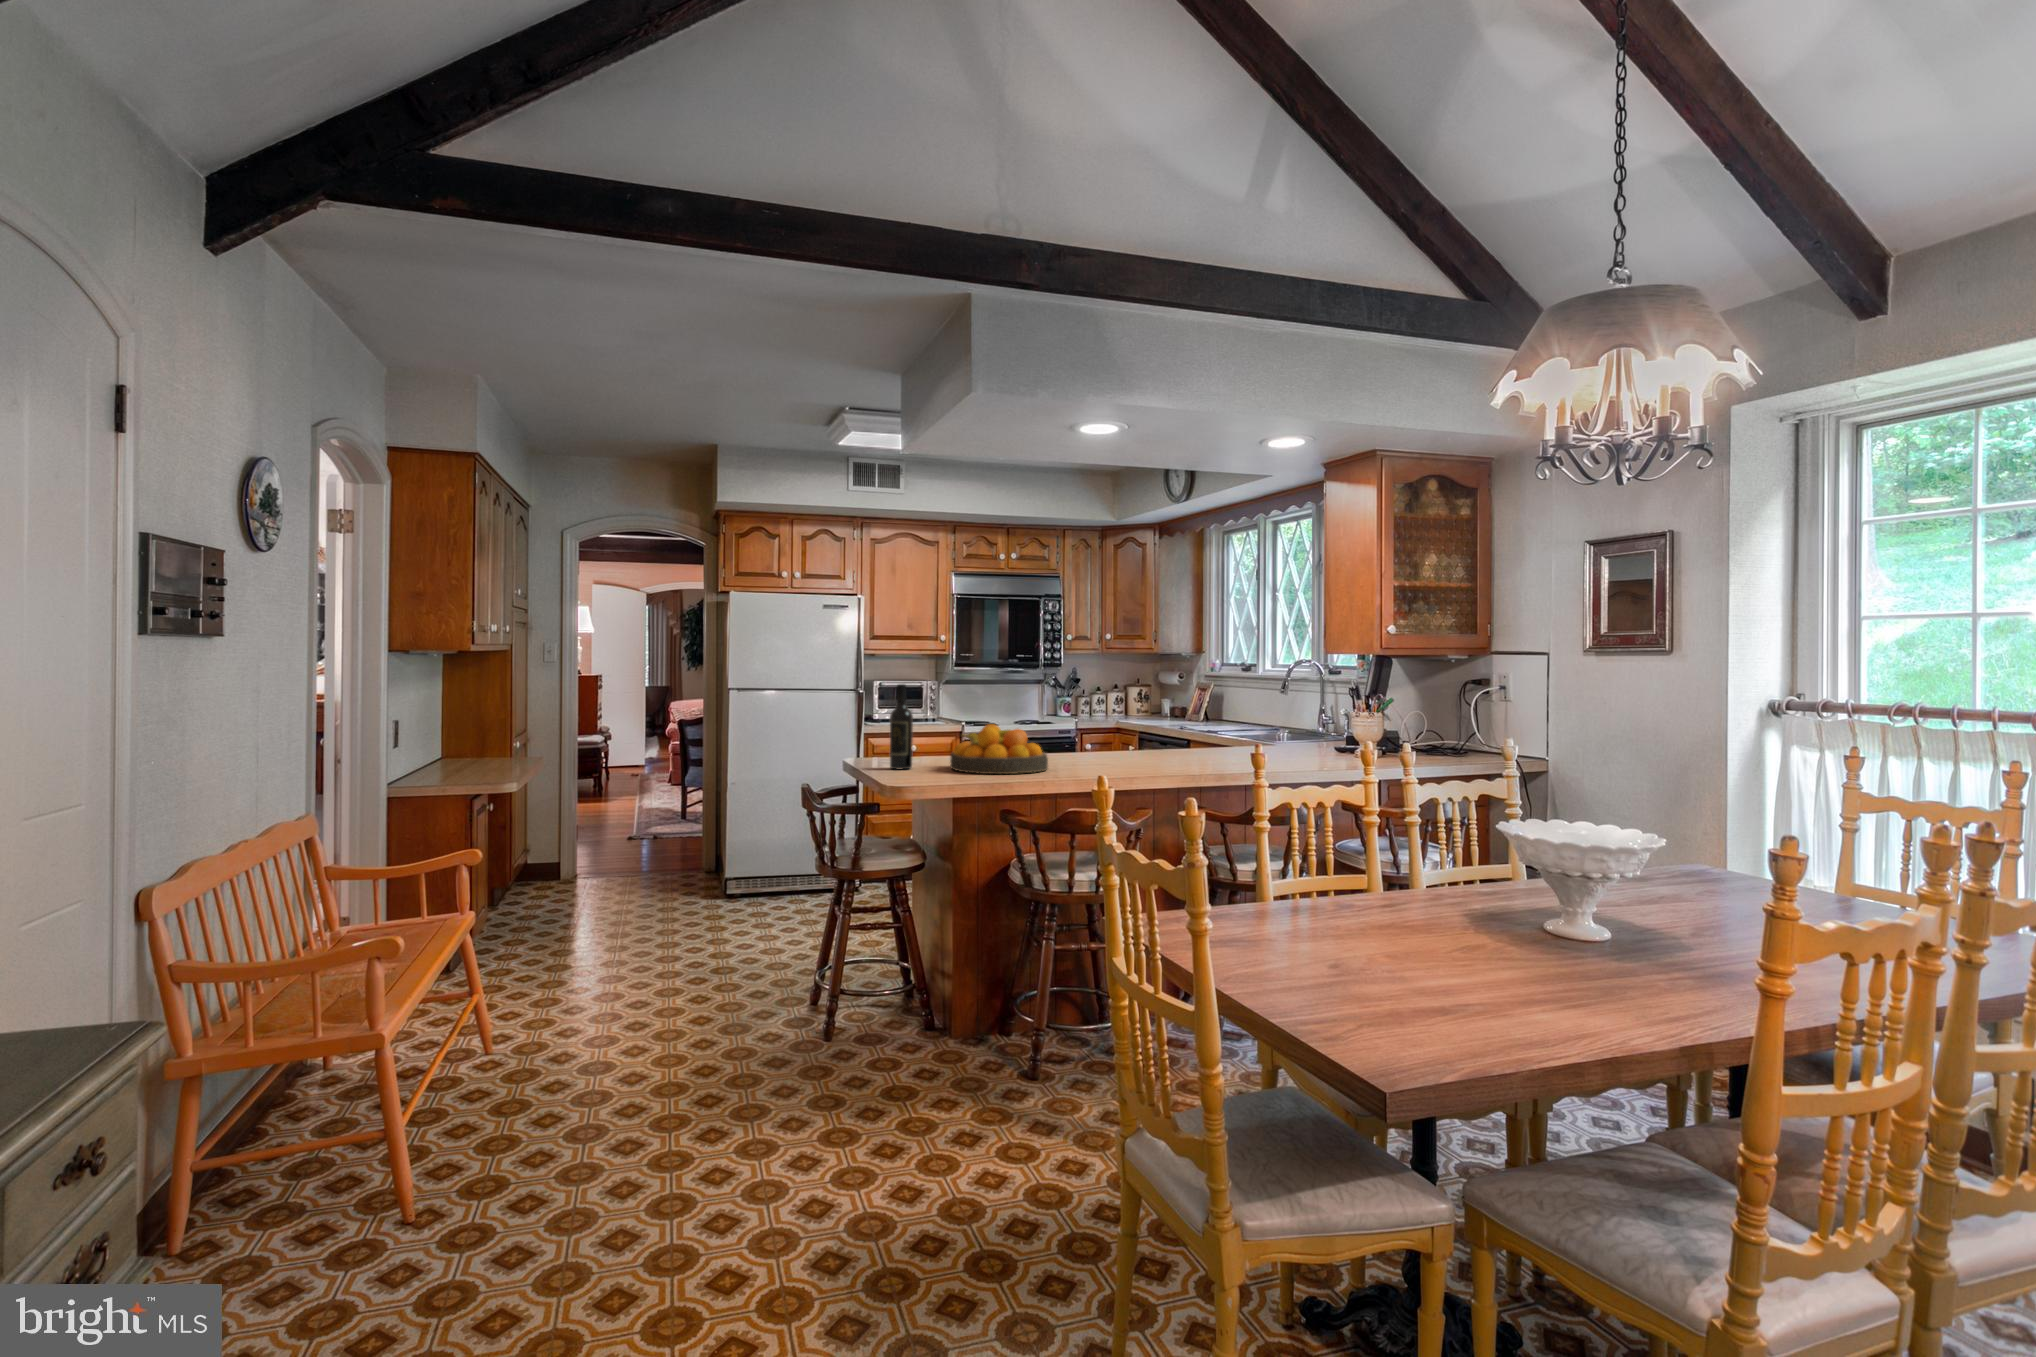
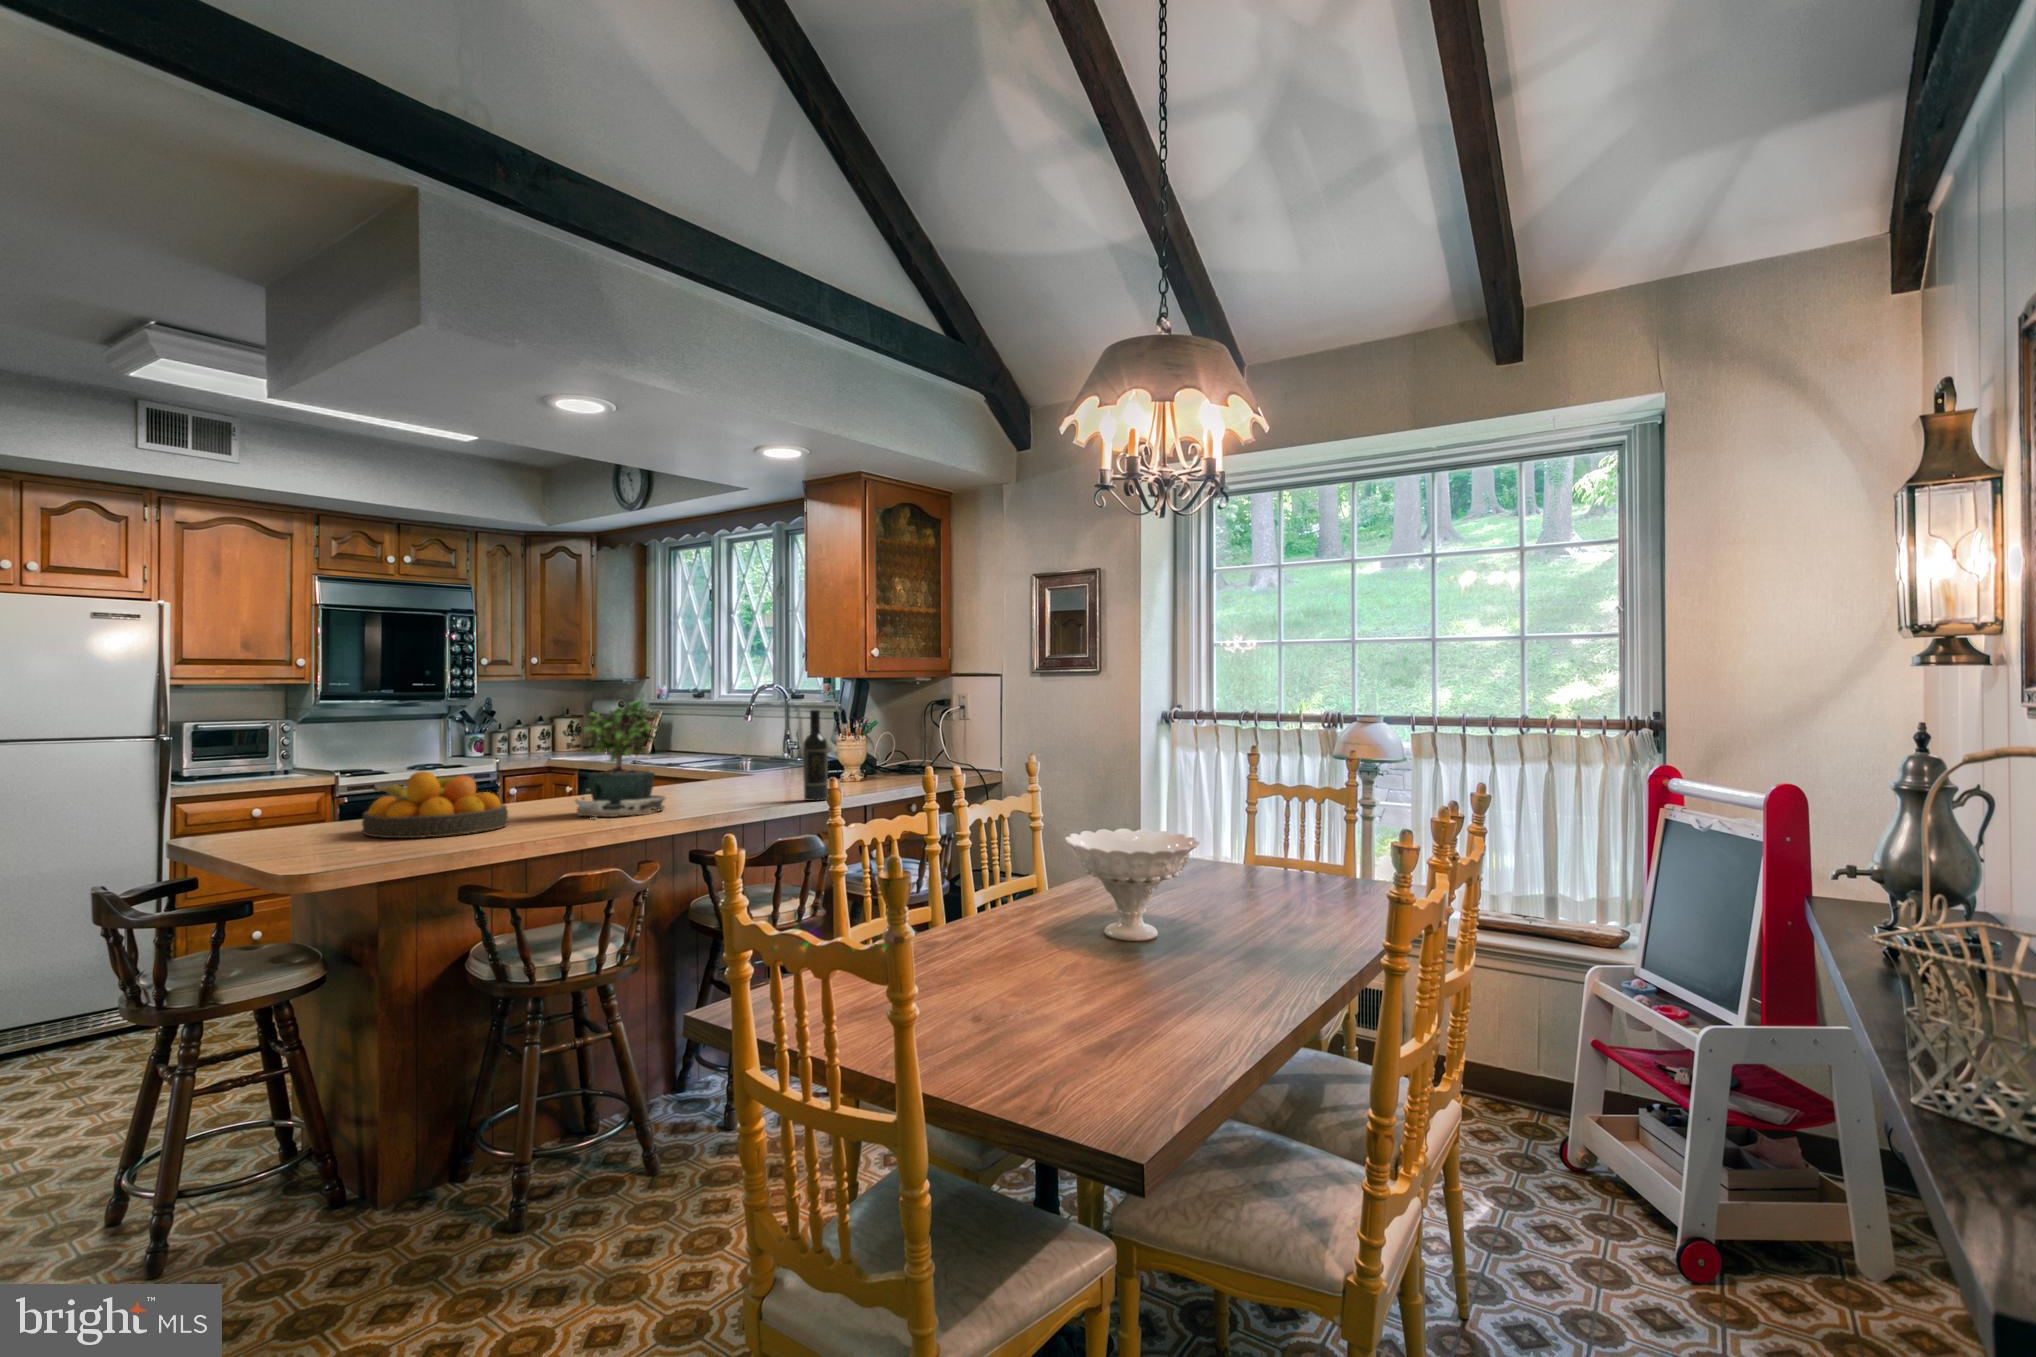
potted plant: none [1100,672,1173,773] -> present [575,700,666,820]
wine bottle: present [890,684,913,769] -> present [803,710,828,801]

